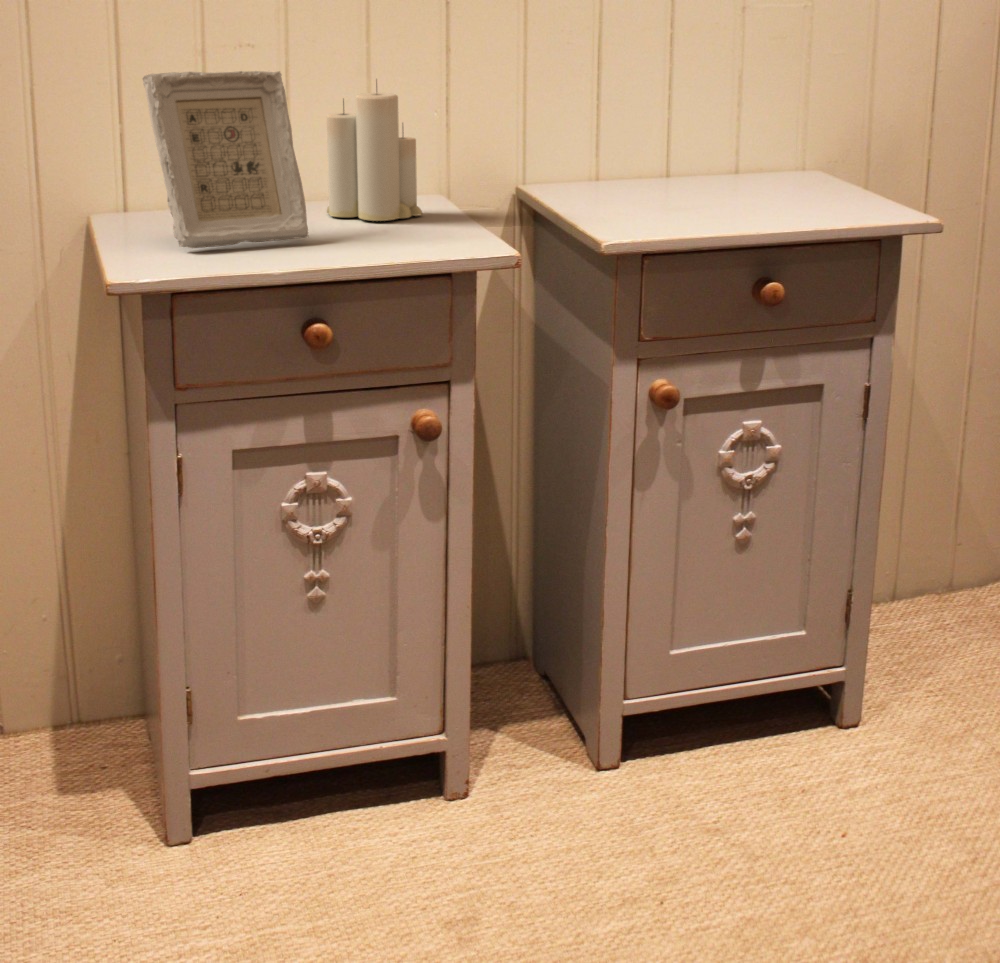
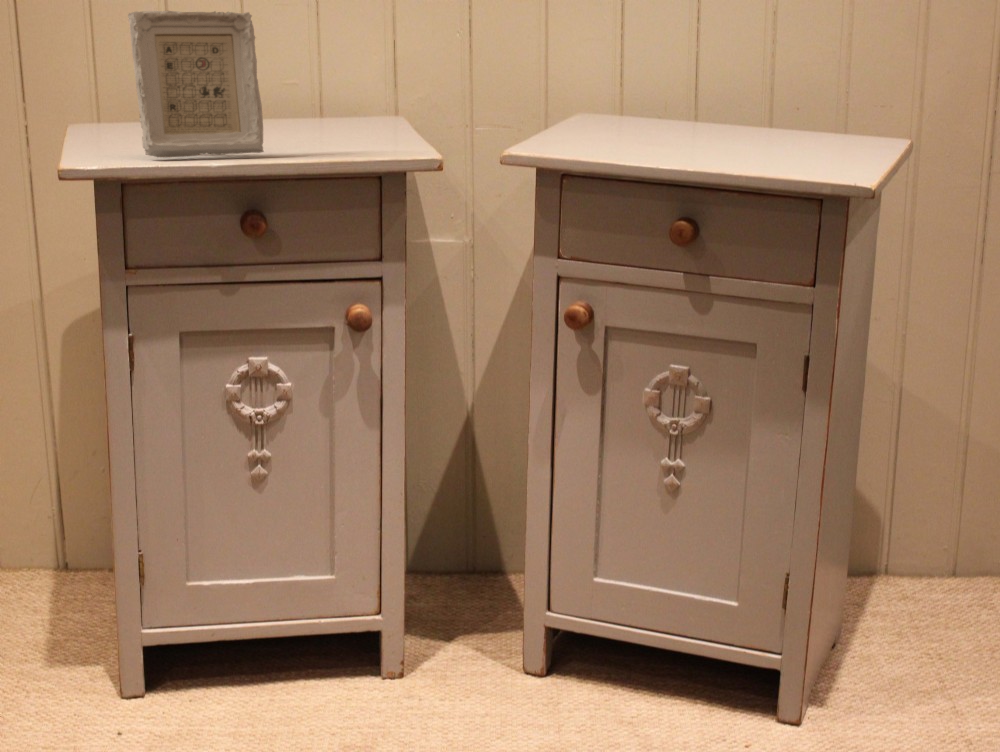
candle: present [326,80,422,221] -> none [301,24,385,148]

